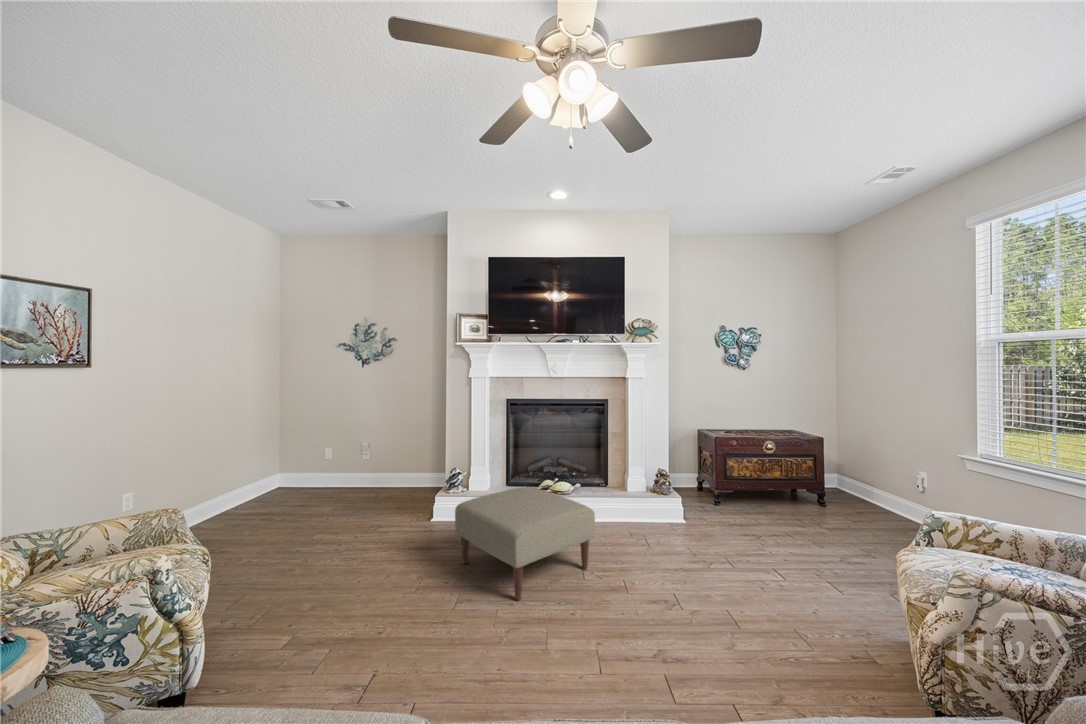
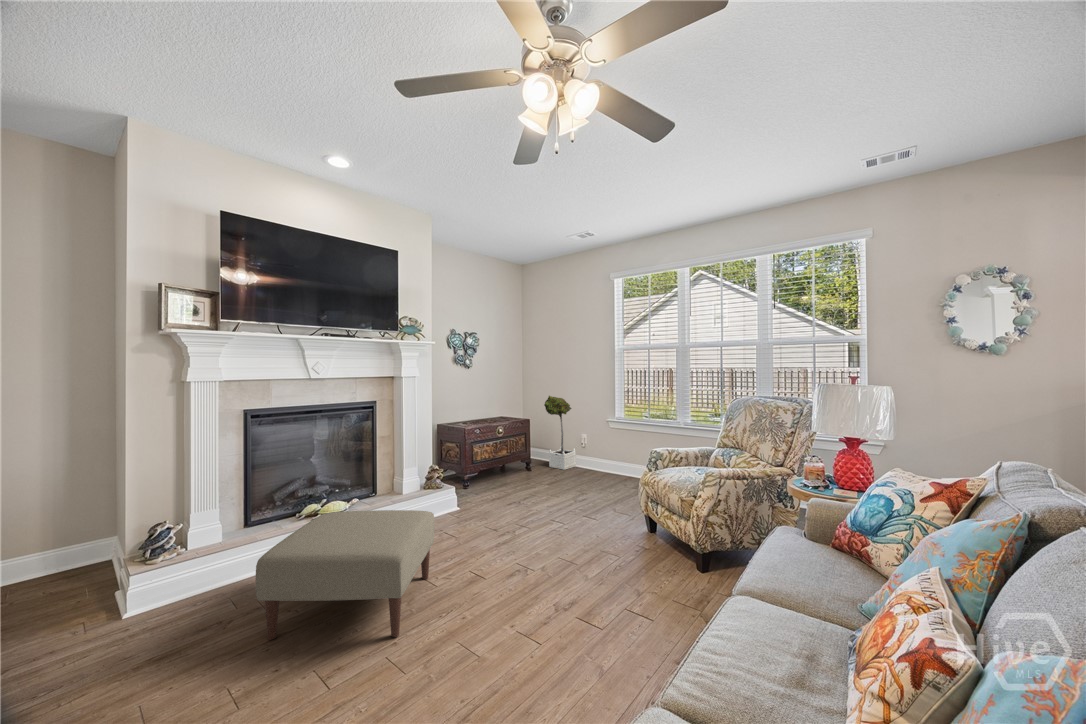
potted tree: none [850,408,905,516] -> present [544,396,576,470]

